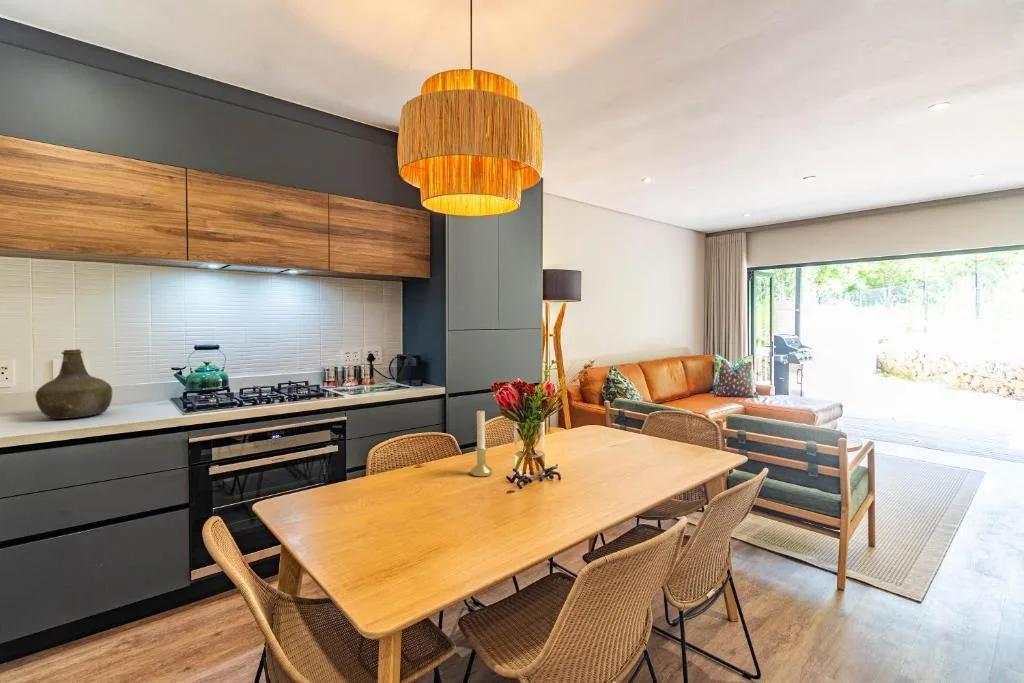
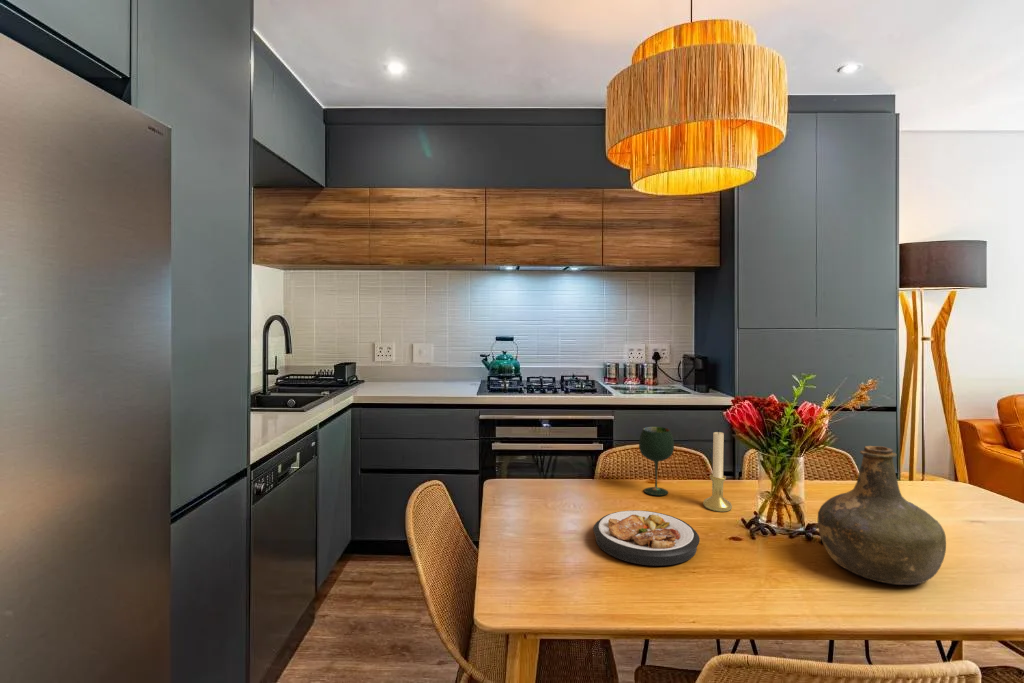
bottle: present [35,349,112,419] -> present [818,446,946,585]
wine glass: none [411,414,442,476] -> present [639,427,674,496]
plate: none [403,486,495,532] -> present [593,510,700,566]

